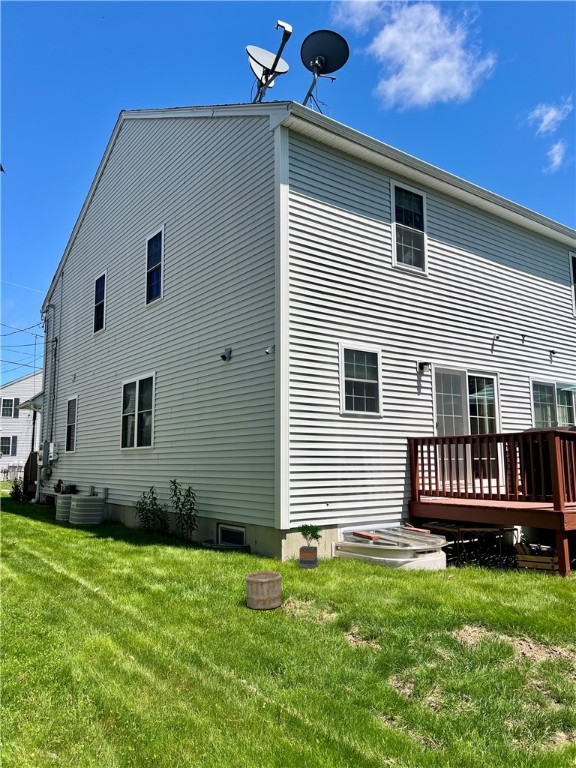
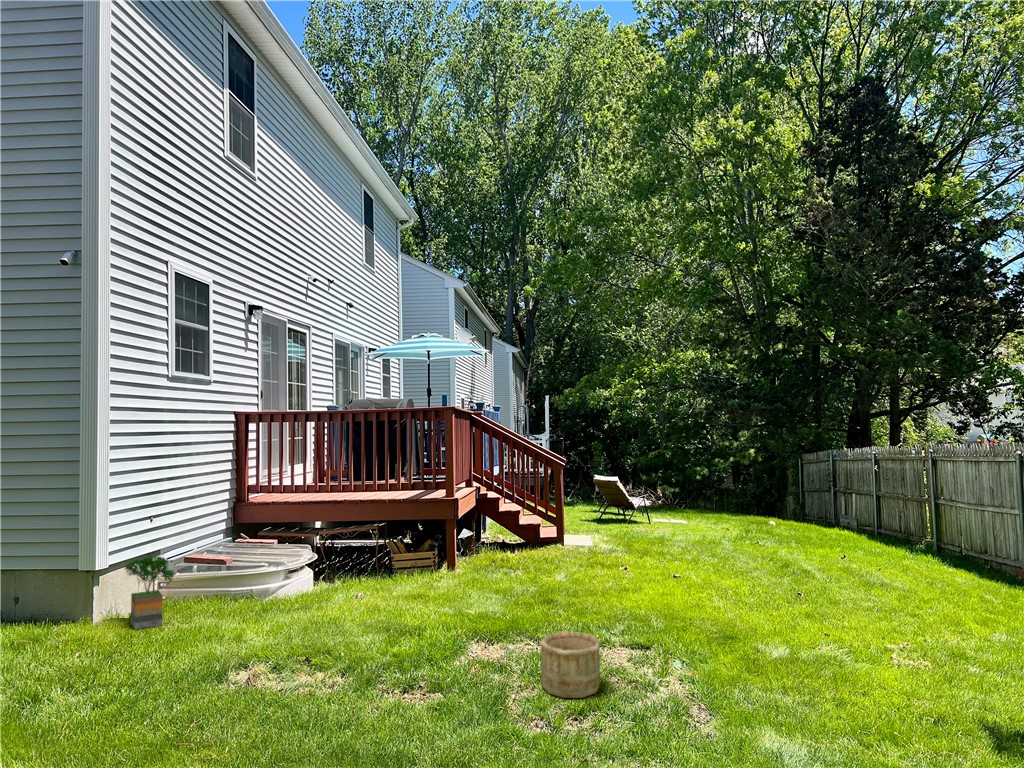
wooden bucket: present [245,571,282,609] -> present [539,632,601,698]

